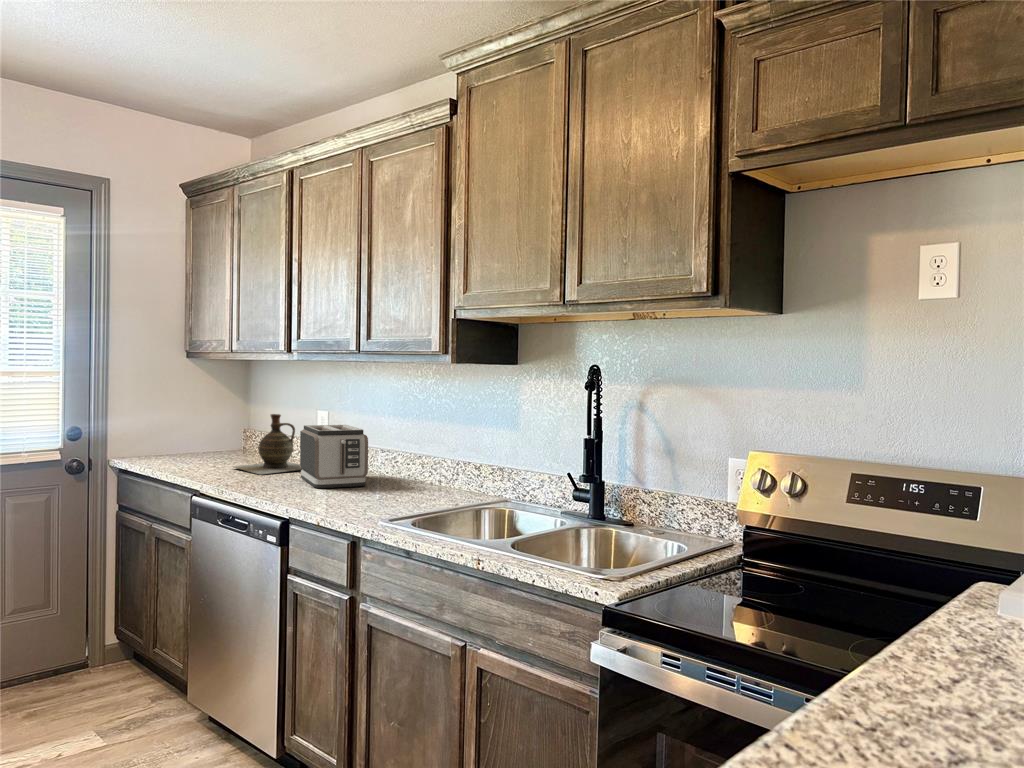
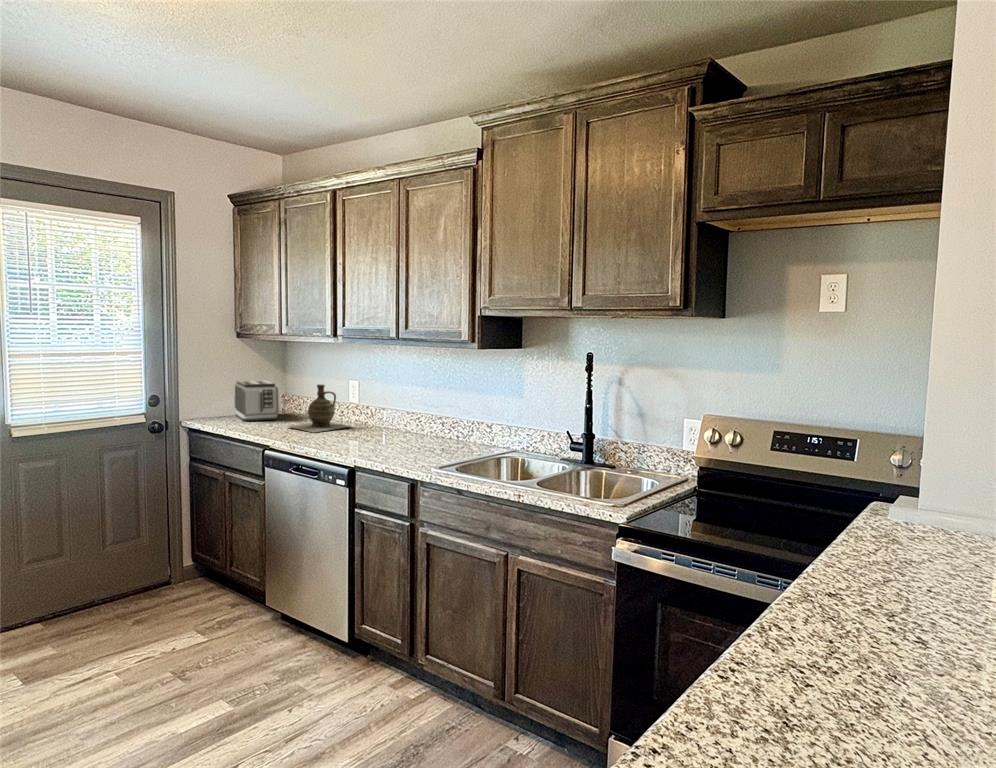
toaster: present [300,425,368,488] -> present [234,380,279,421]

